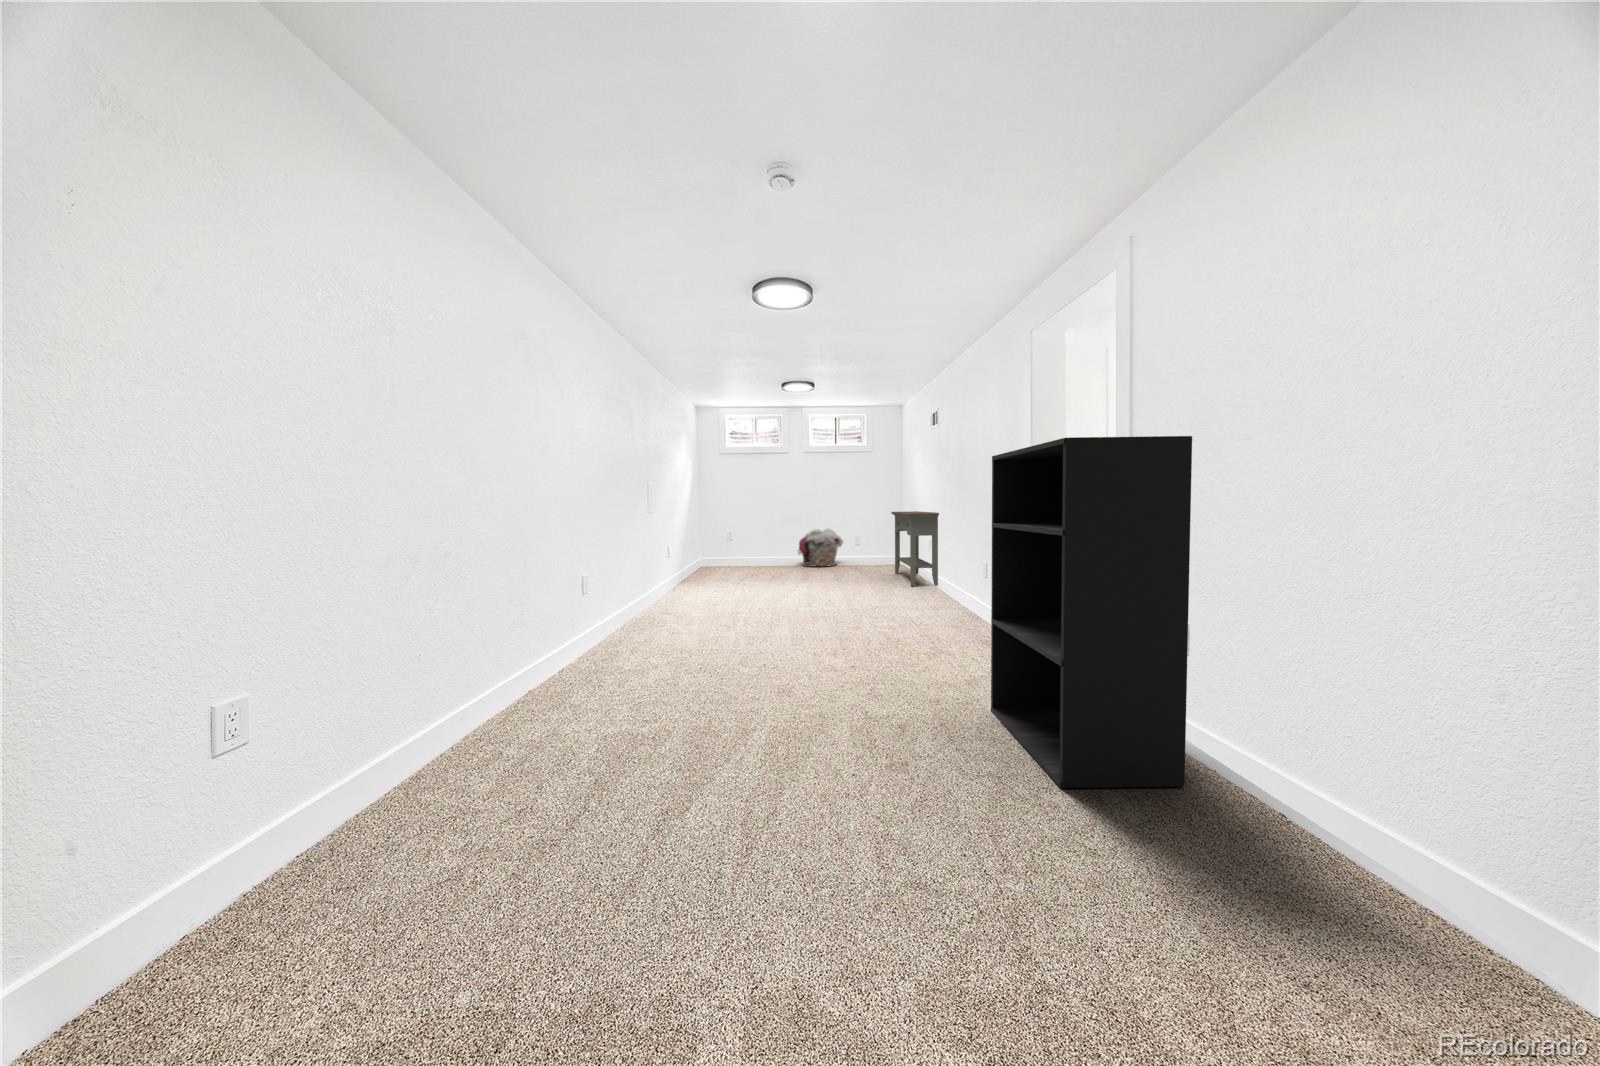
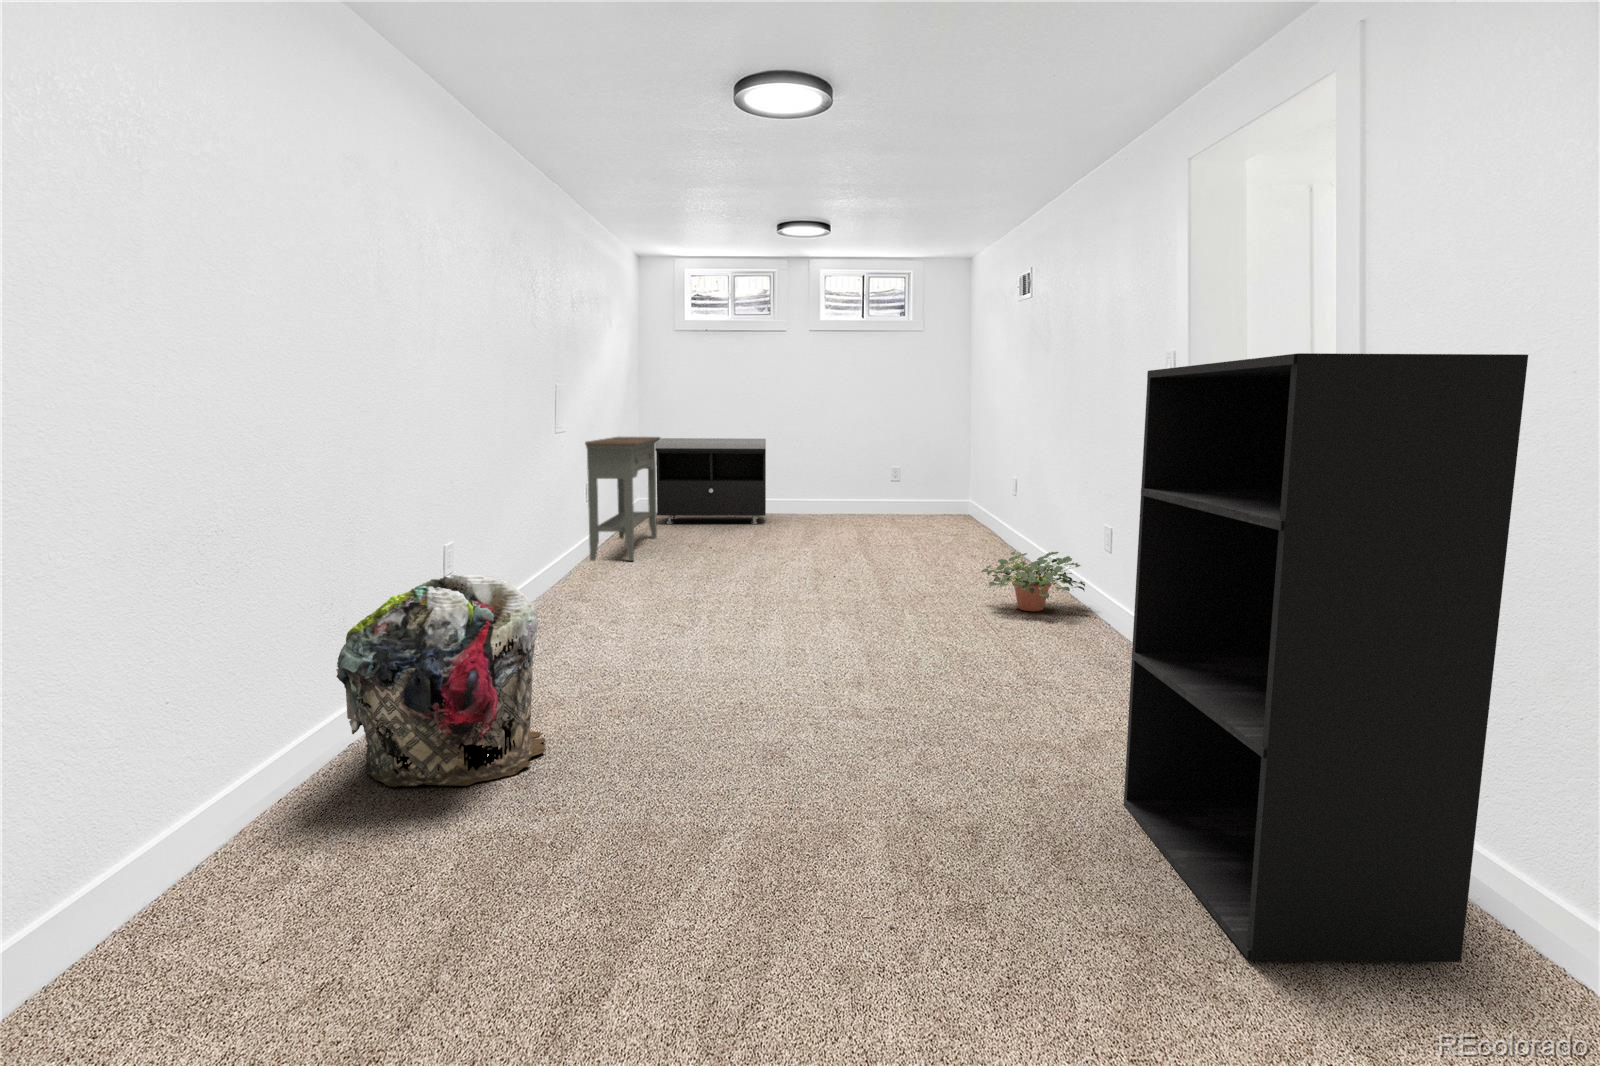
console table: present [891,511,939,586] -> present [585,437,661,561]
storage bench: none [711,515,778,568] -> present [656,438,766,524]
laundry basket: present [798,529,843,567] -> present [336,574,545,787]
potted plant: none [908,575,971,611] -> present [981,552,1085,611]

